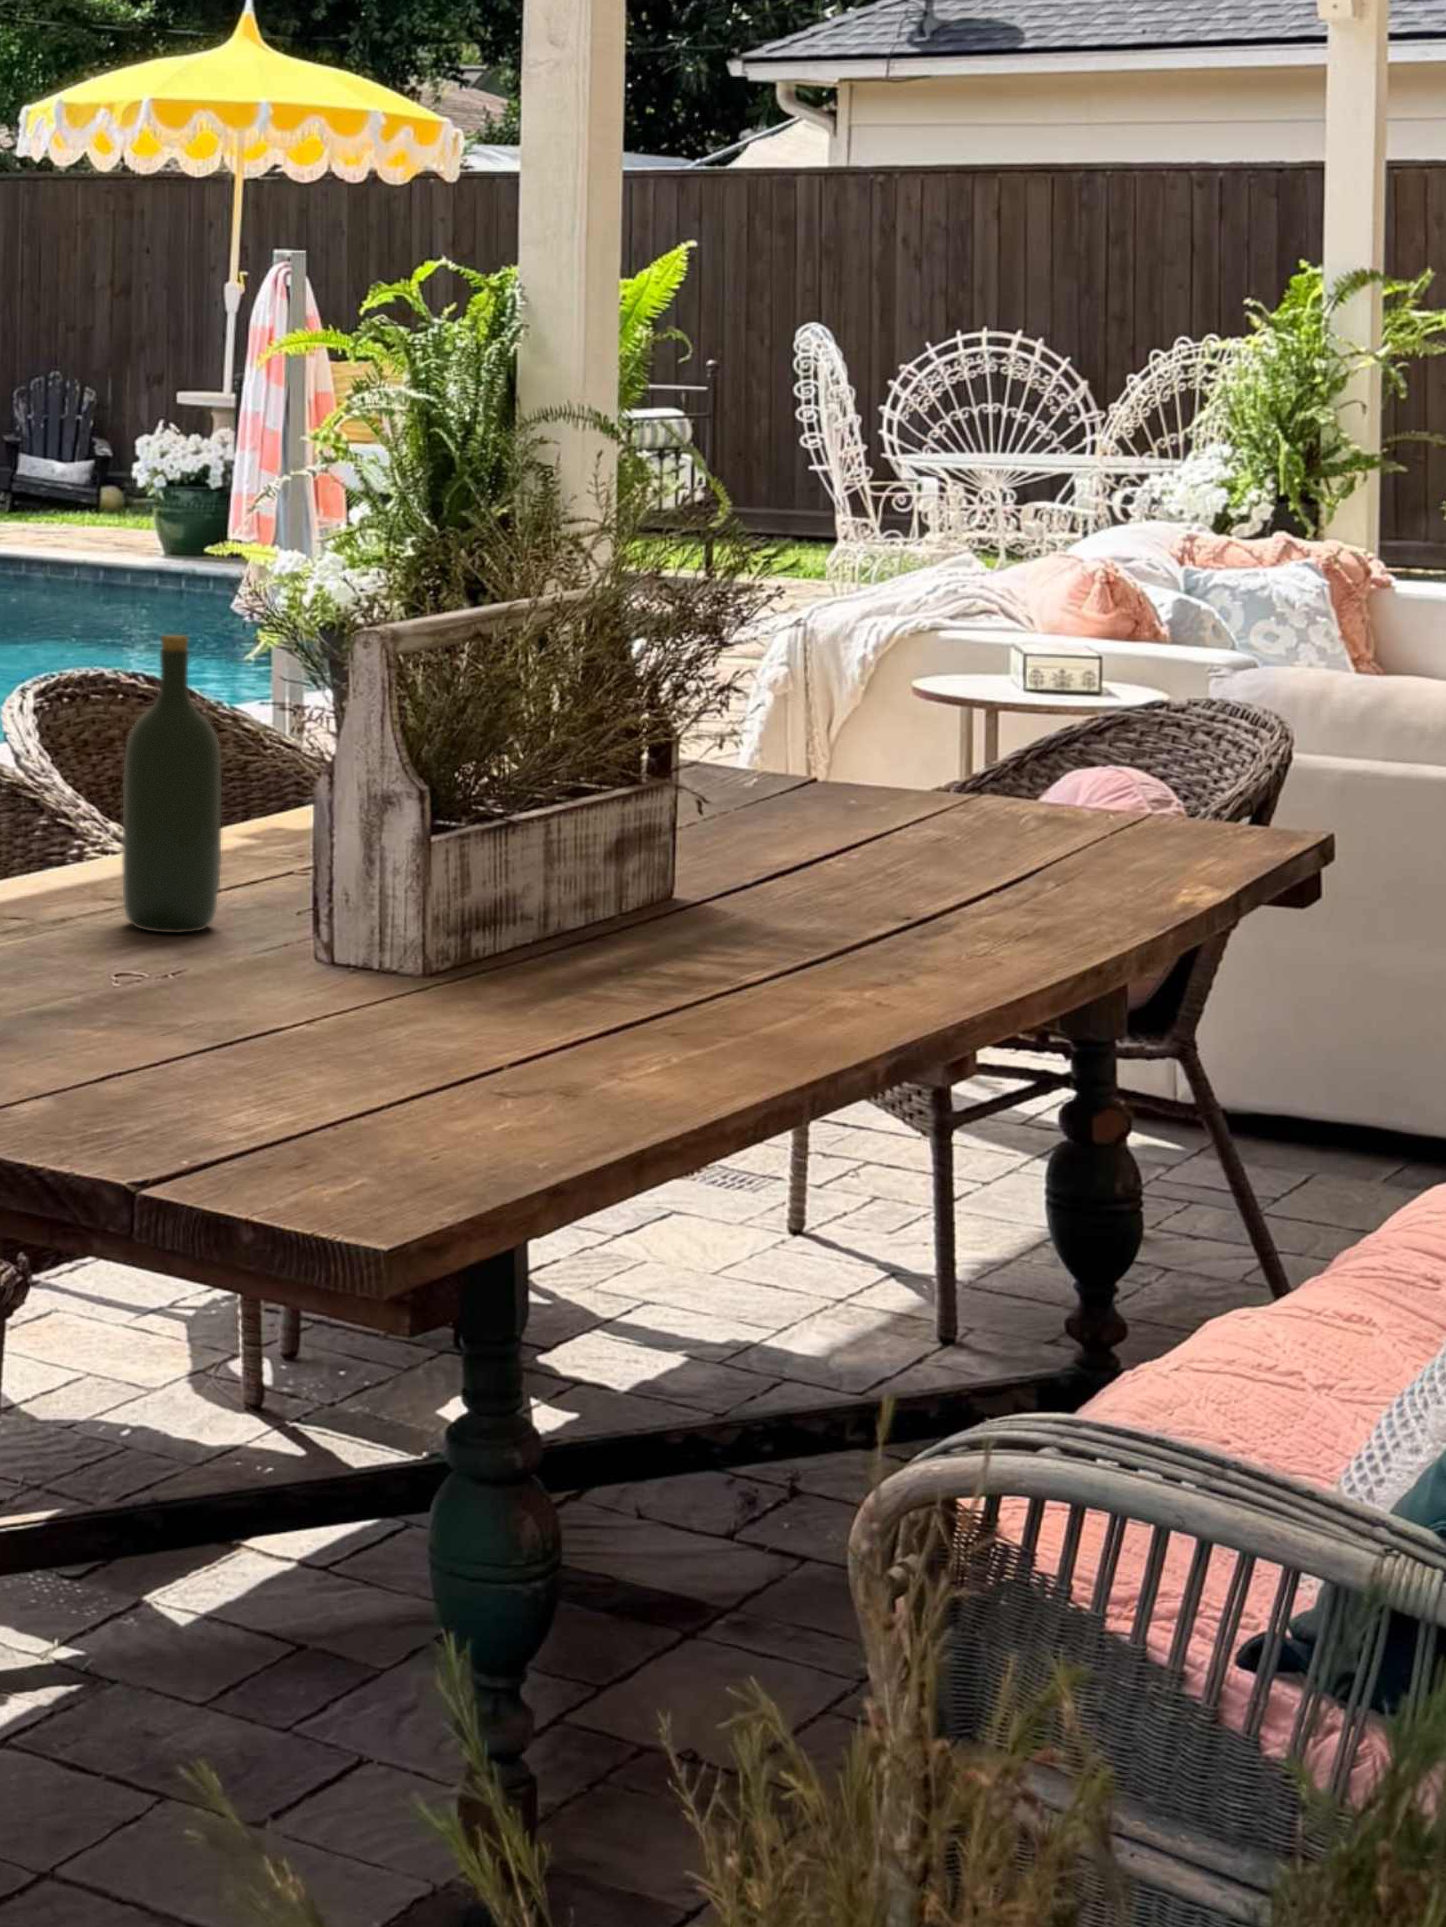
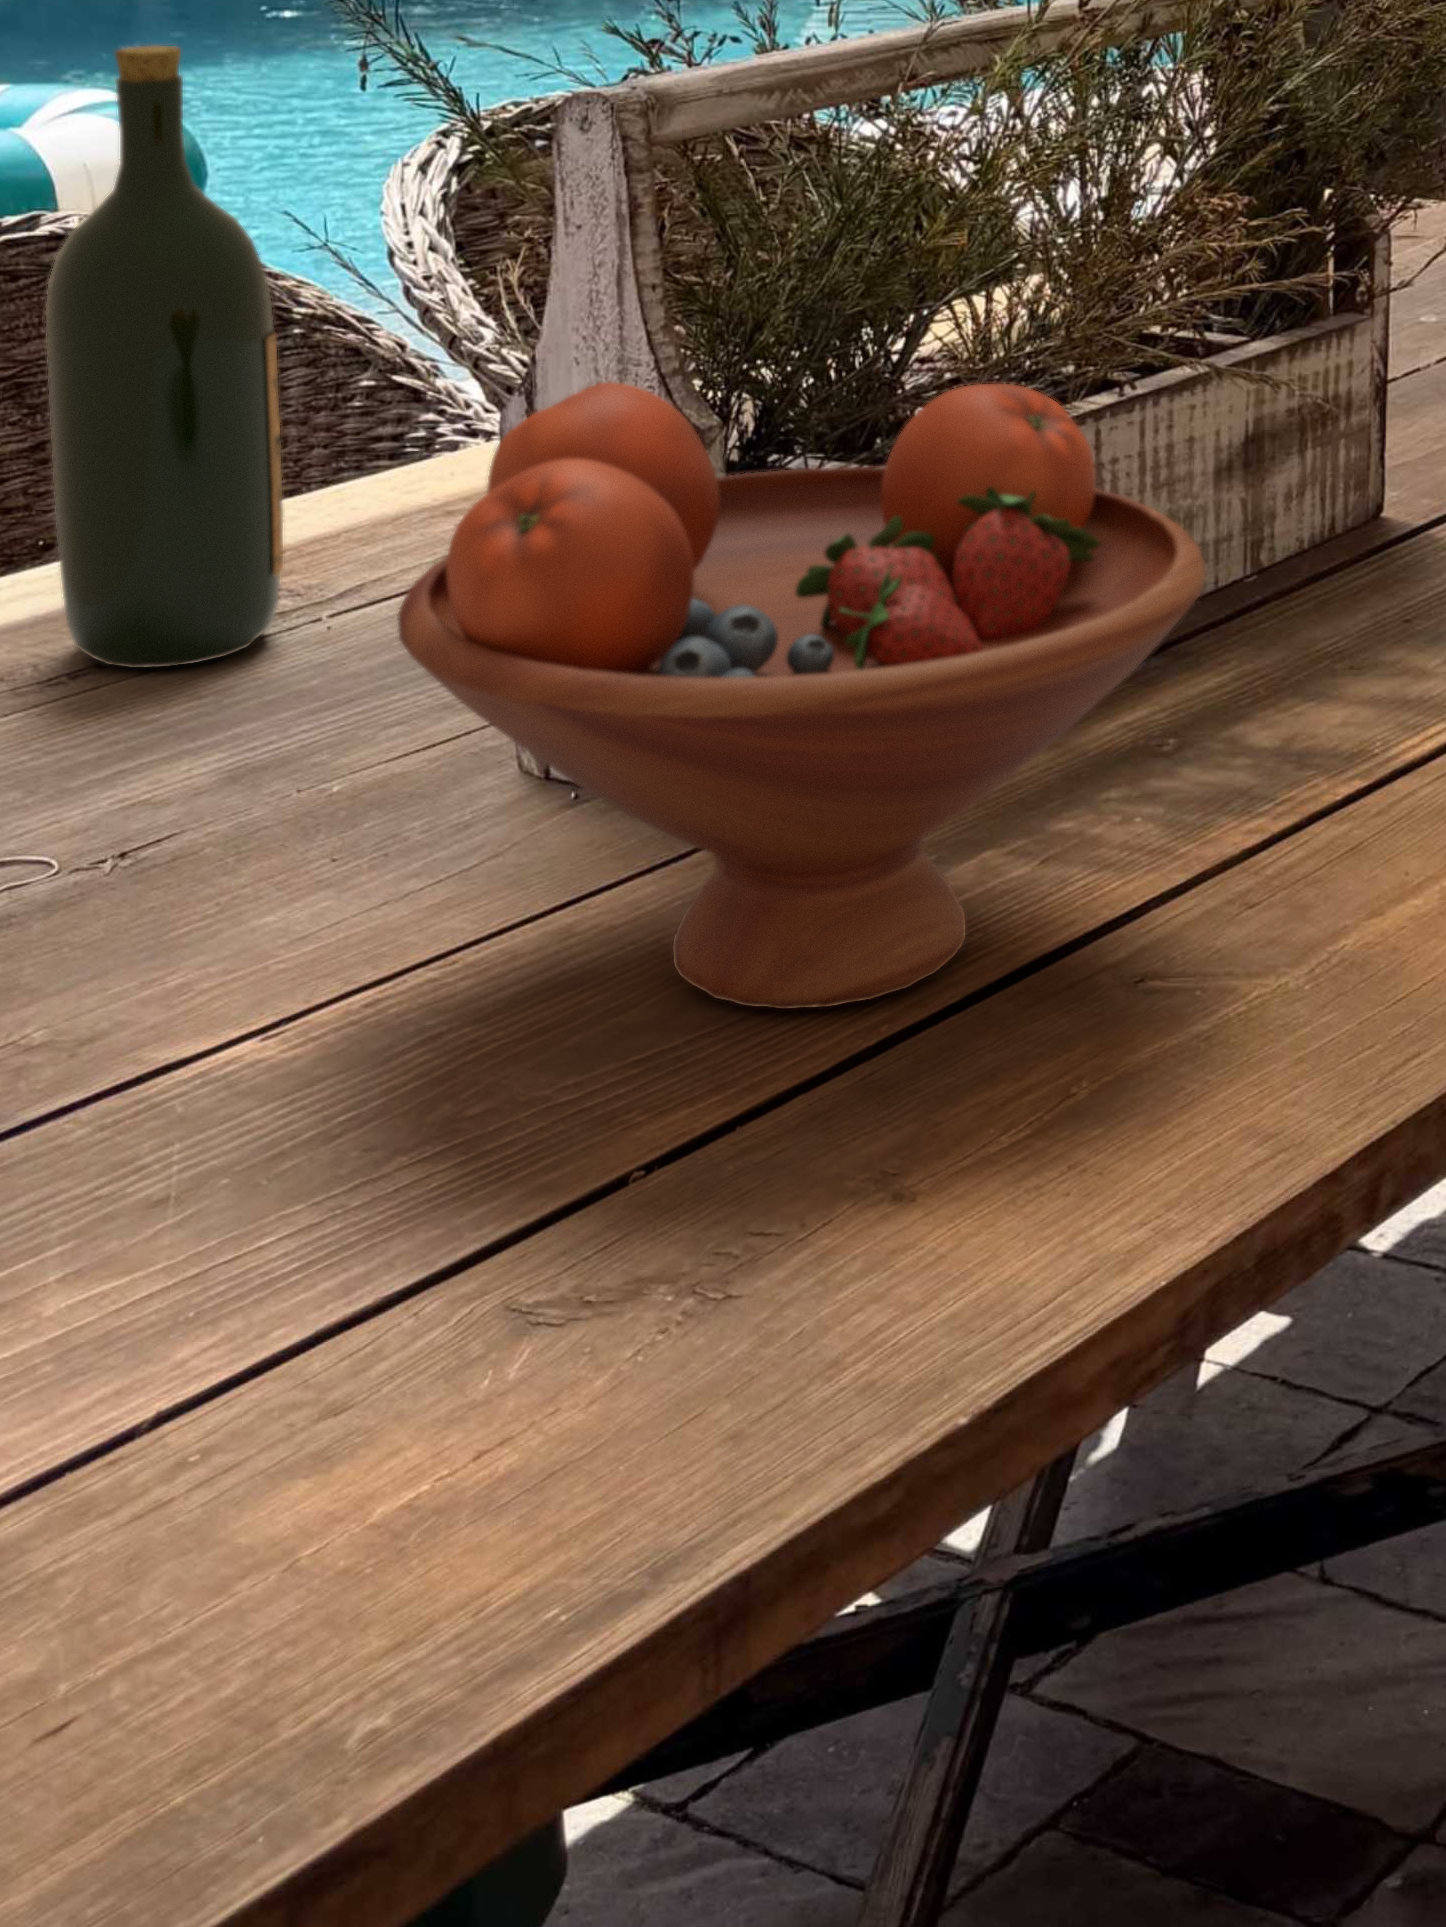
fruit bowl: none [423,776,756,1040] -> present [398,383,1206,1009]

